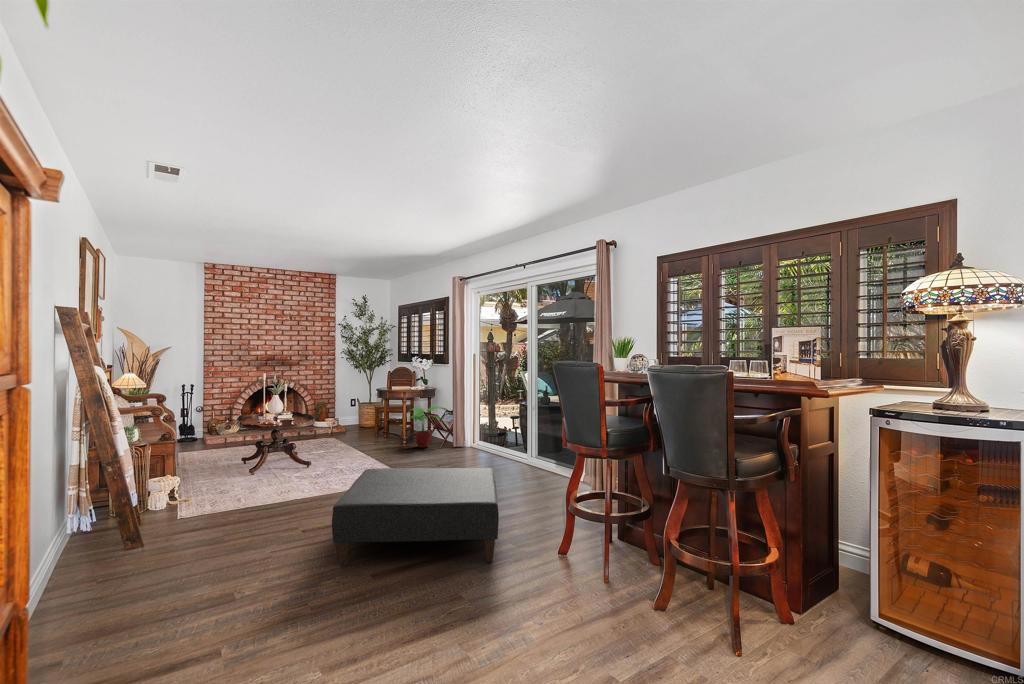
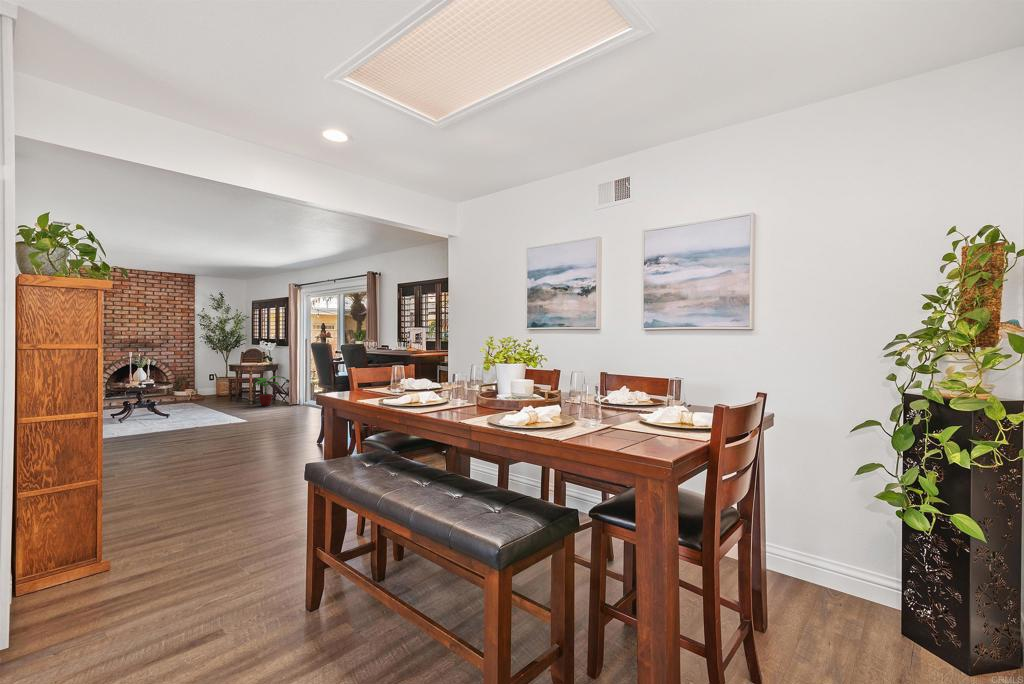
ottoman: present [332,468,499,565] -> none [179,404,299,455]

